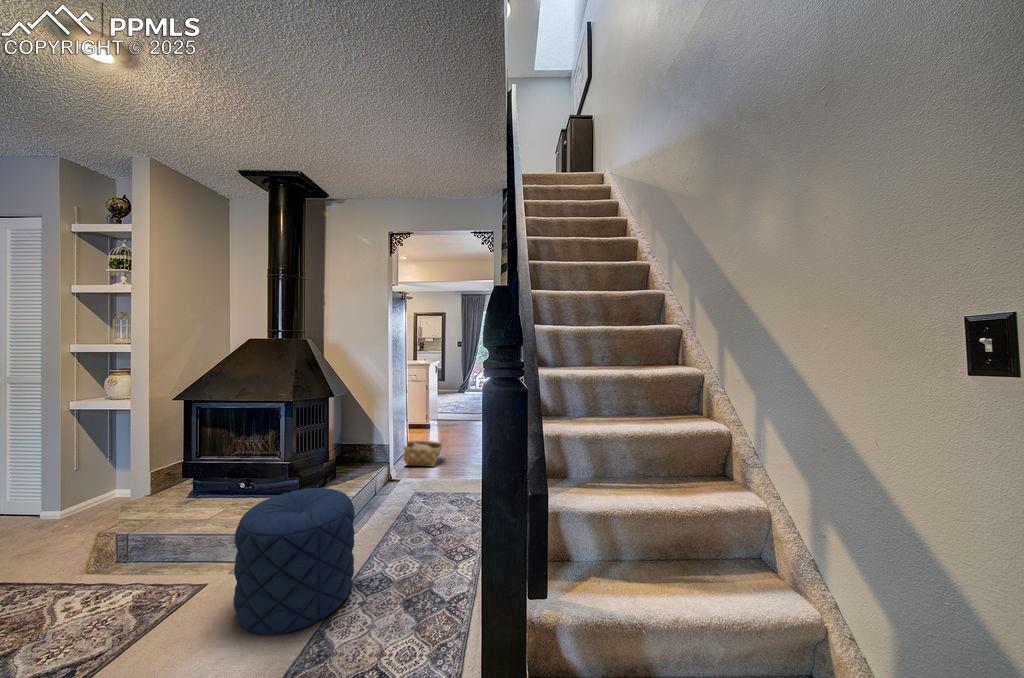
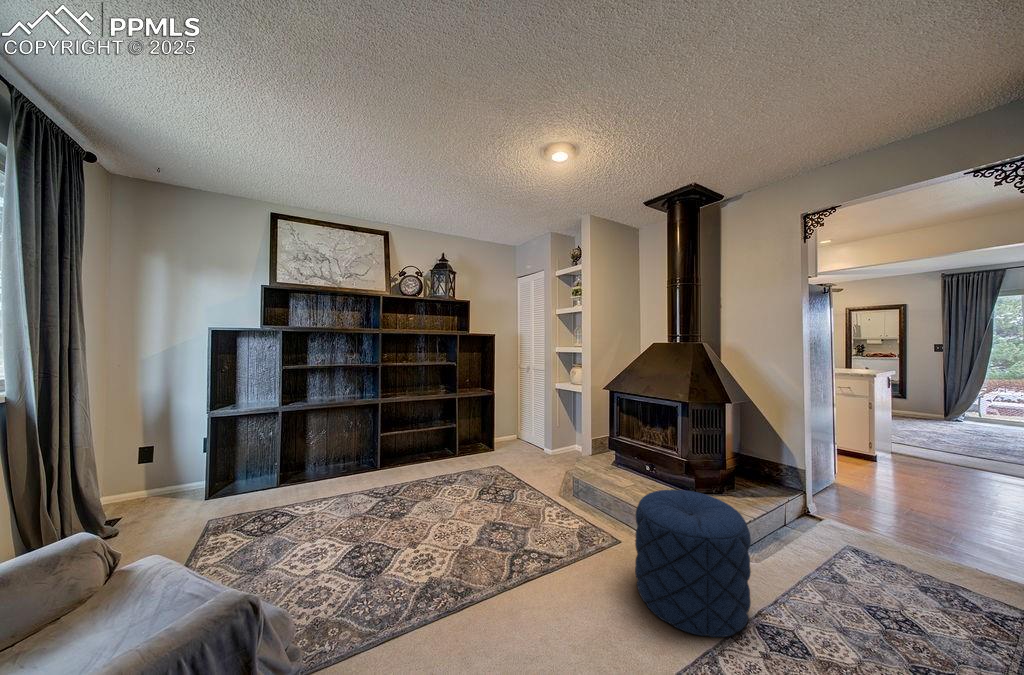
woven basket: present [404,437,443,467] -> none [824,463,900,518]

